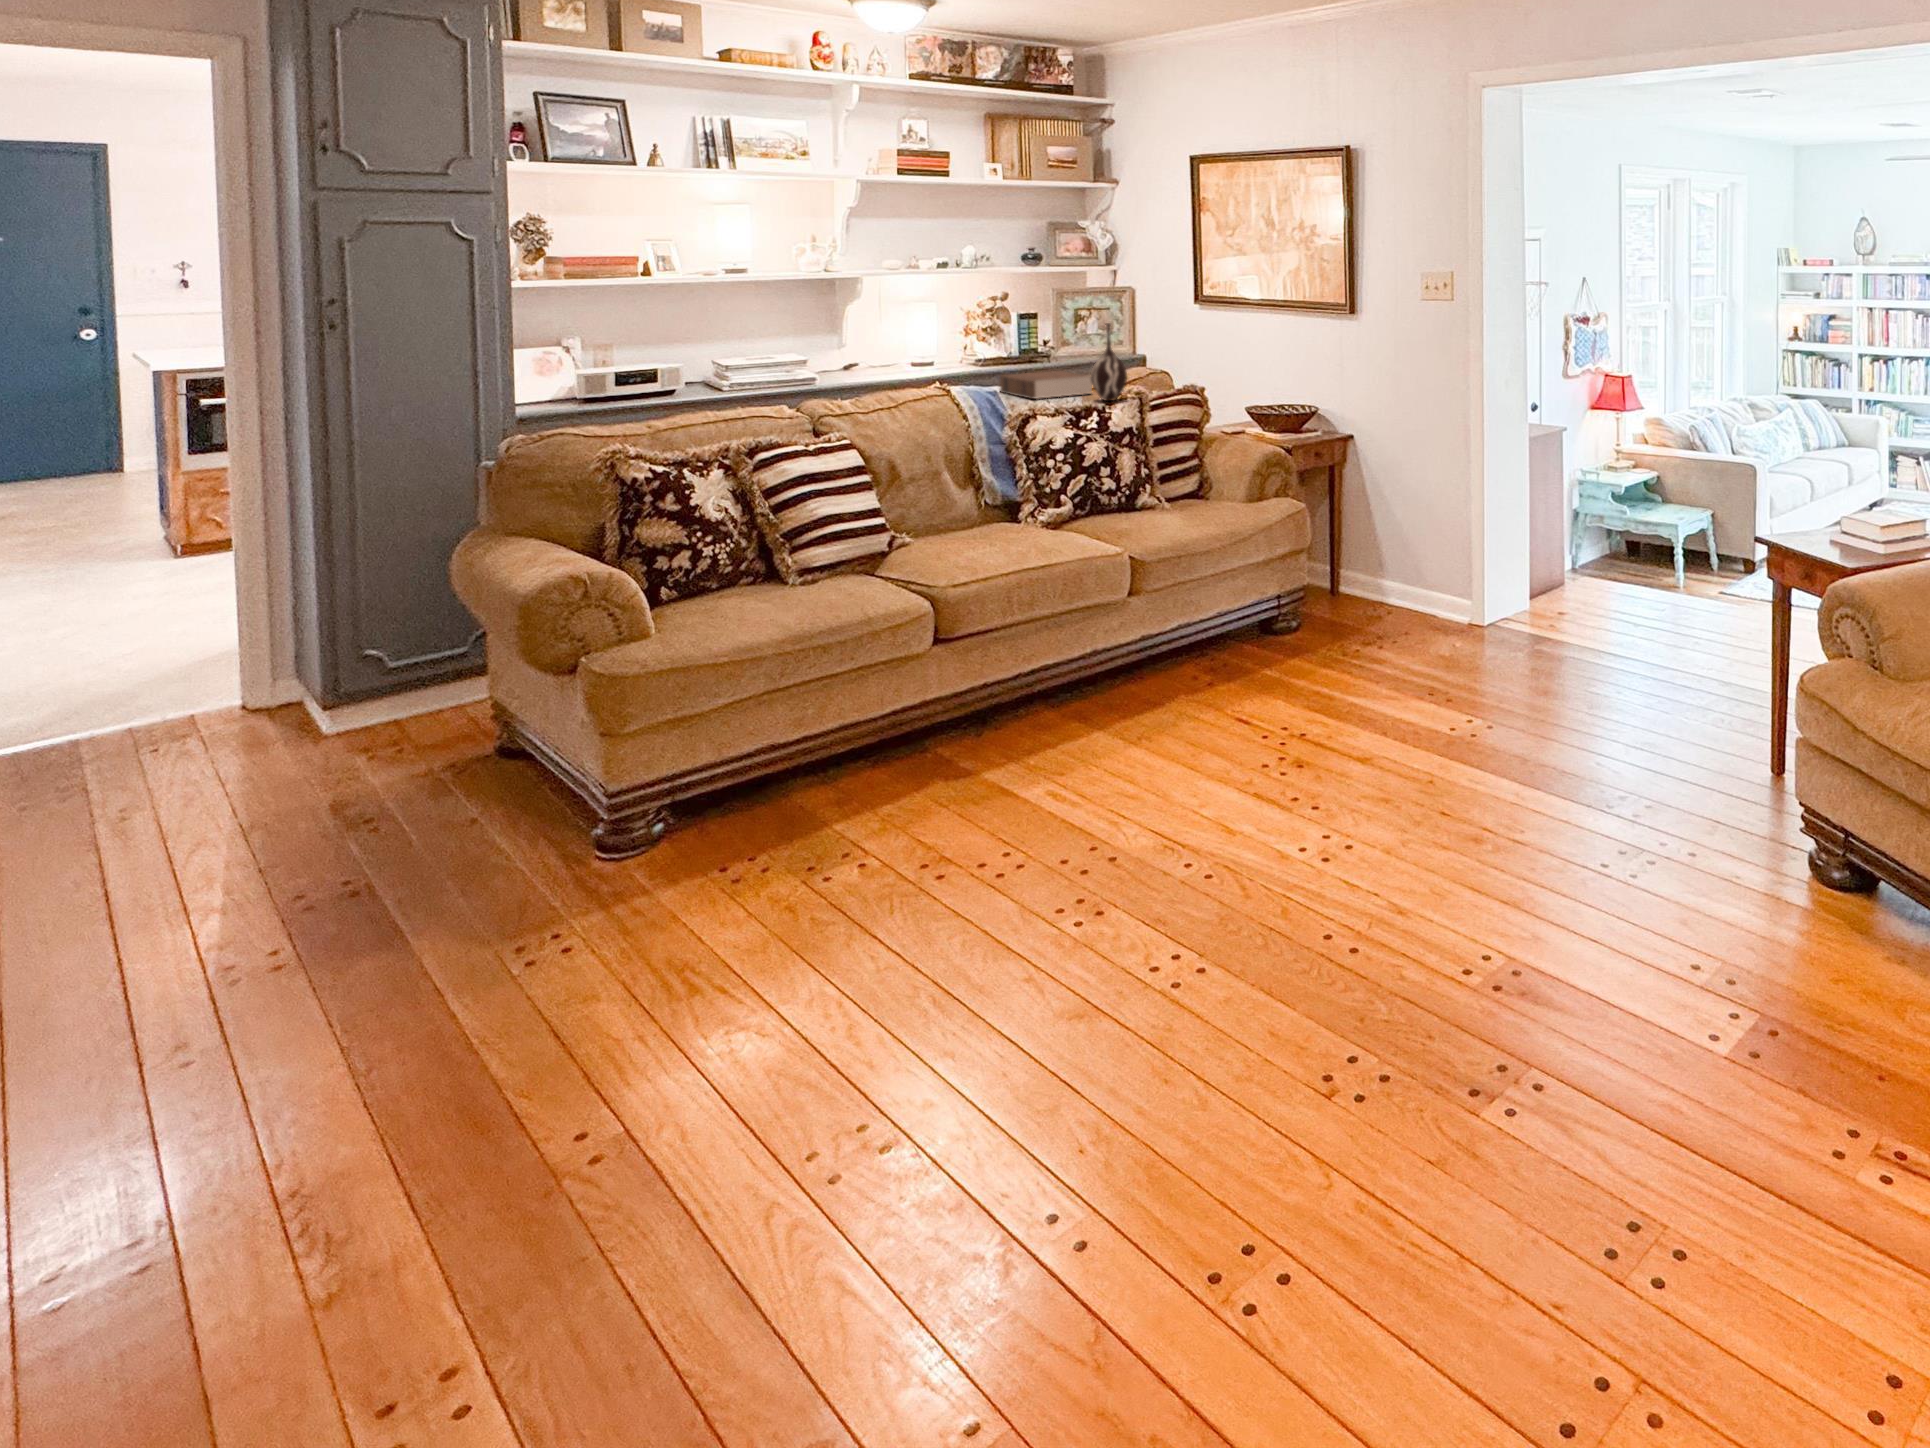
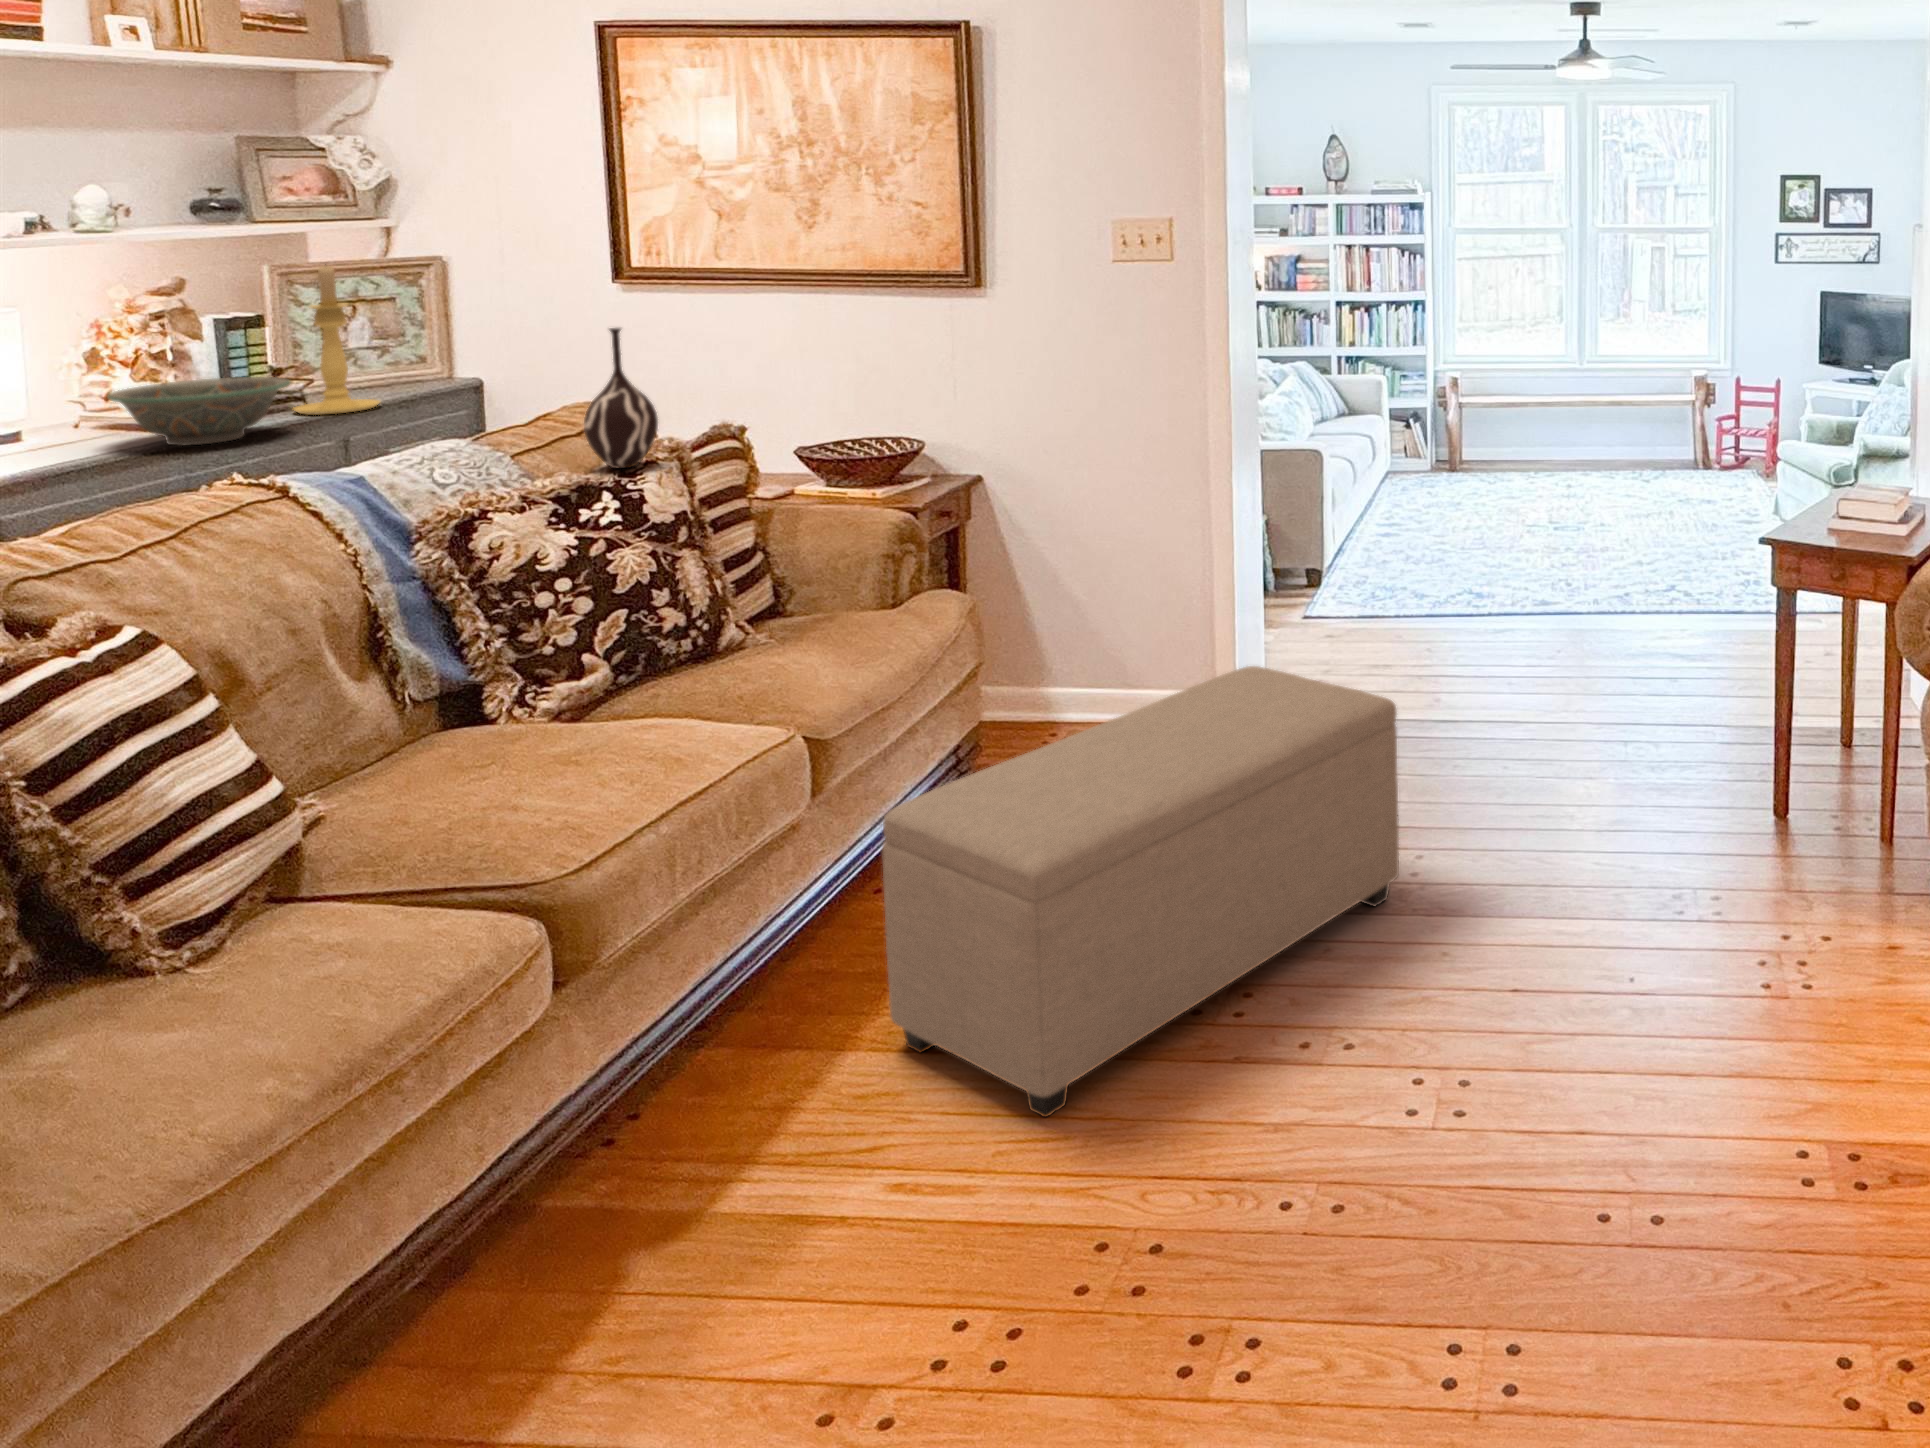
candle holder: none [1045,288,1084,368] -> present [294,265,379,415]
decorative bowl: none [955,344,1029,375] -> present [107,377,290,446]
book: present [1000,371,1092,399] -> none [331,422,559,483]
ottoman: none [1112,570,1444,787] -> present [882,666,1399,1117]

